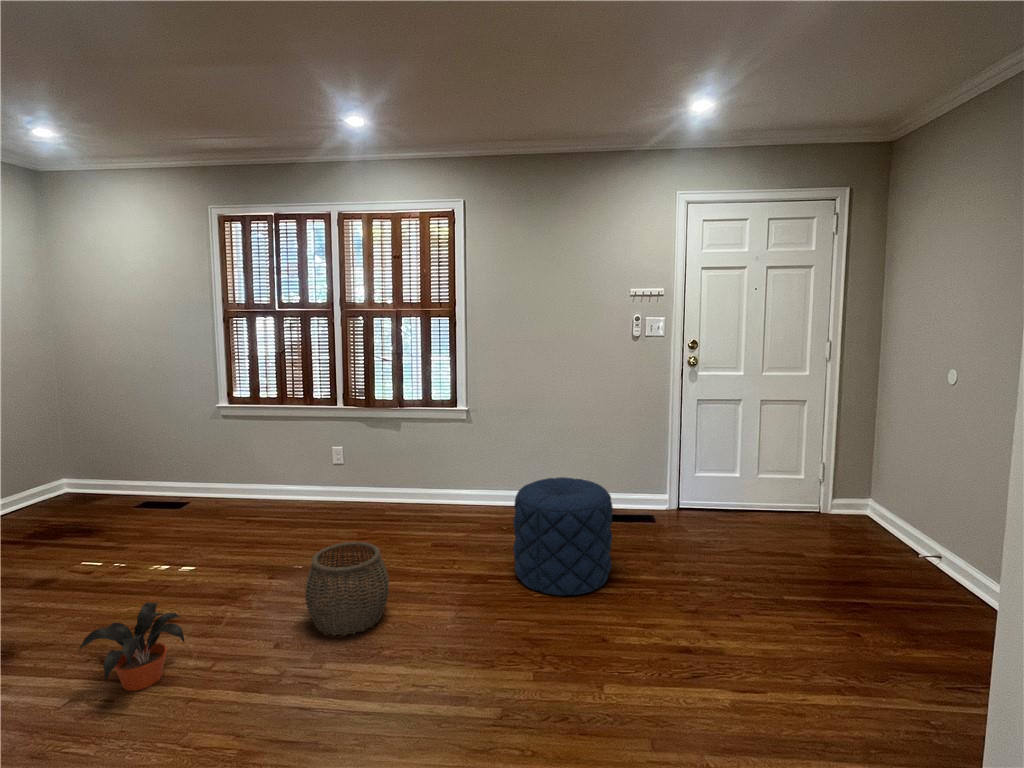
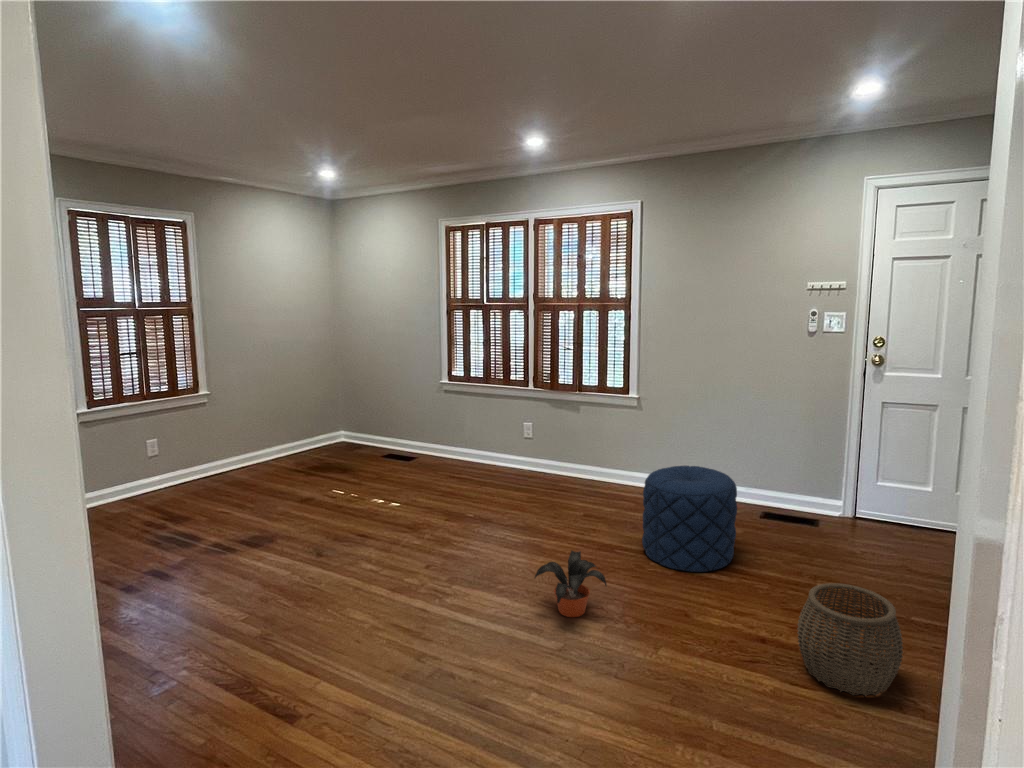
woven basket: present [305,542,389,636] -> present [797,583,903,696]
potted plant: present [79,602,184,691] -> present [535,551,606,617]

